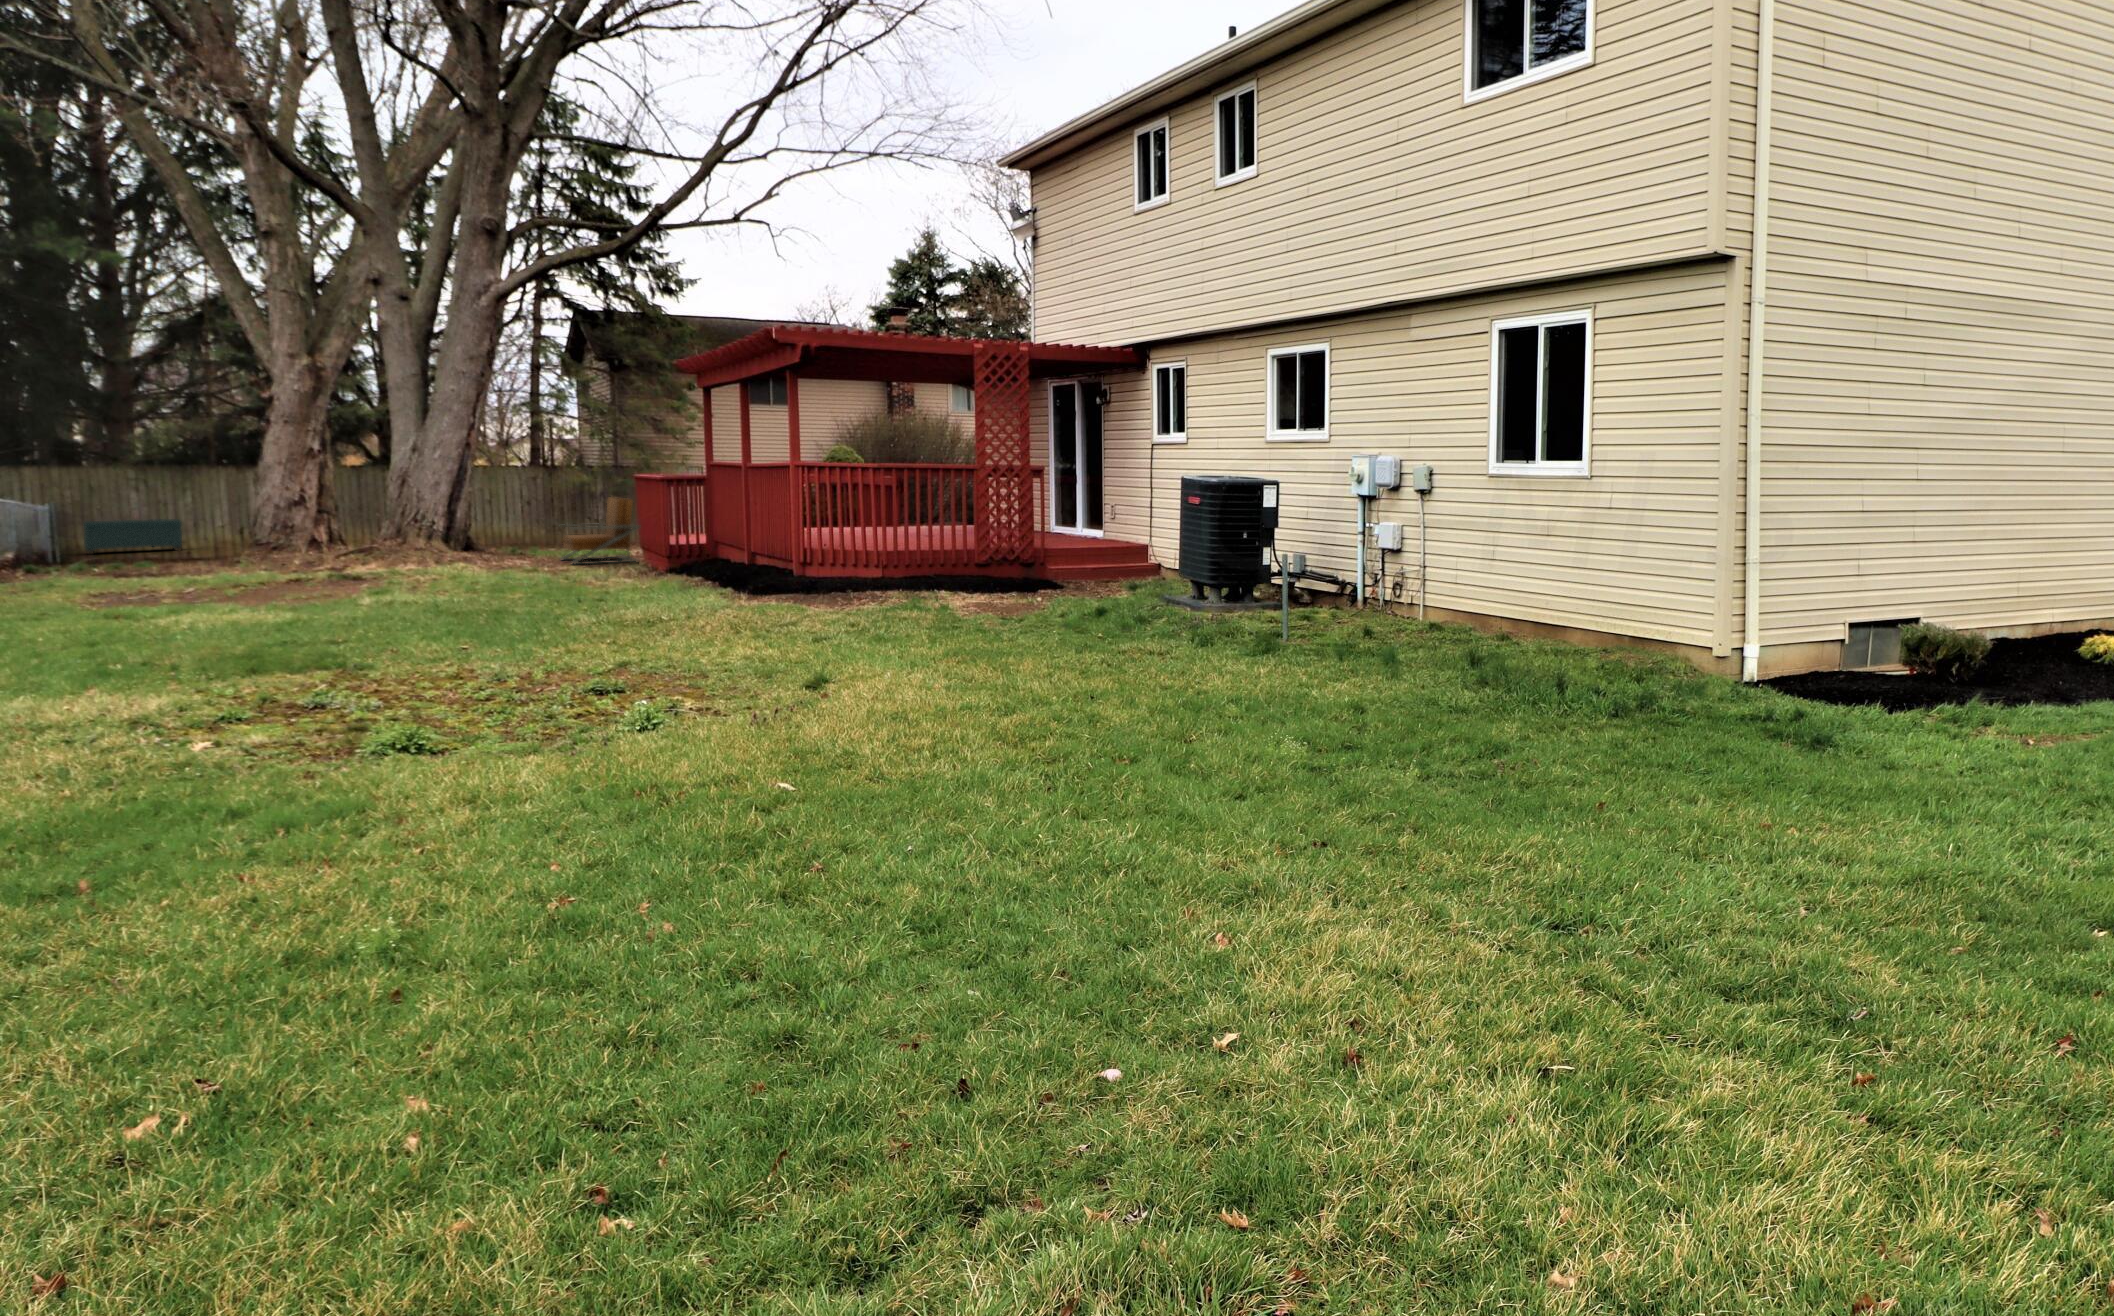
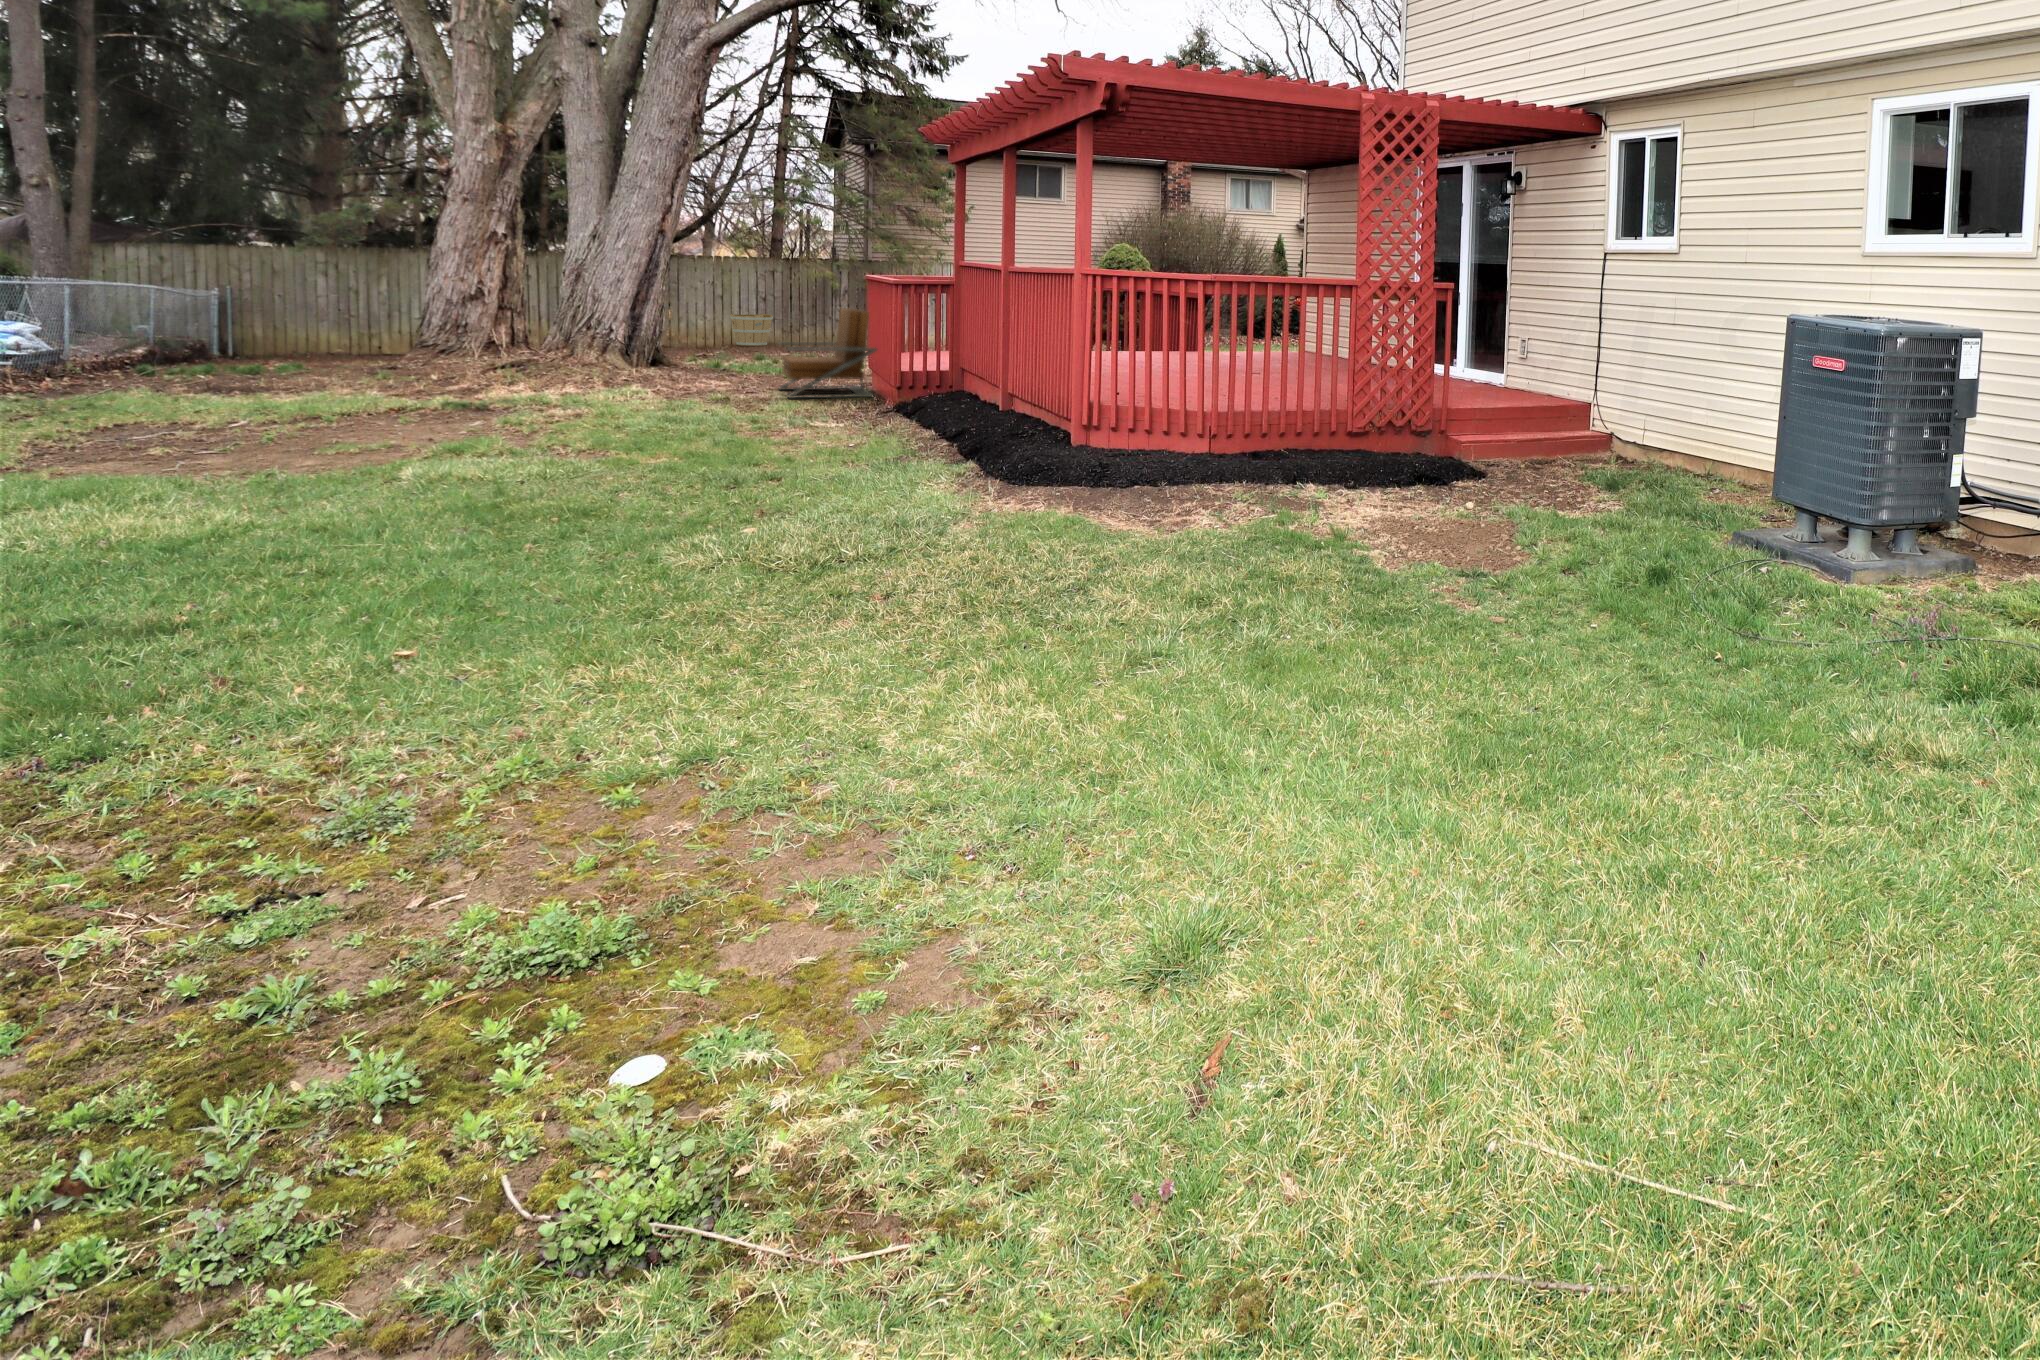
wooden bucket: none [495,507,534,534] -> present [730,314,773,346]
bench: present [83,519,182,554] -> none [260,311,374,352]

